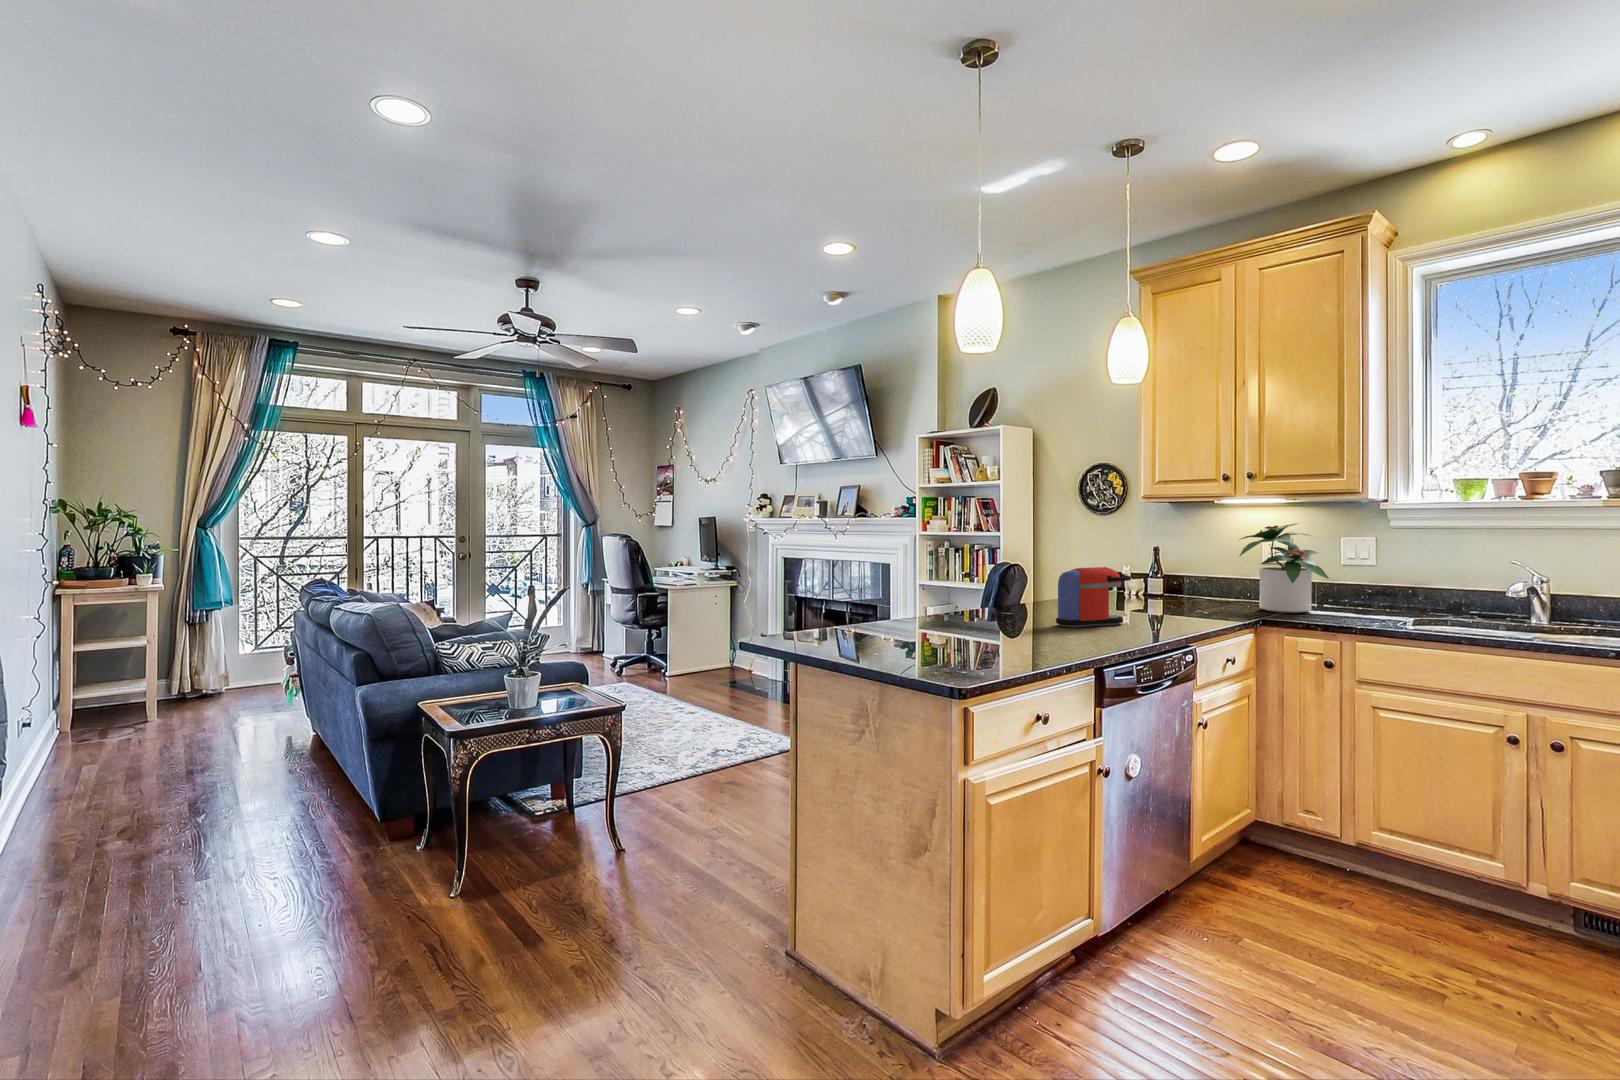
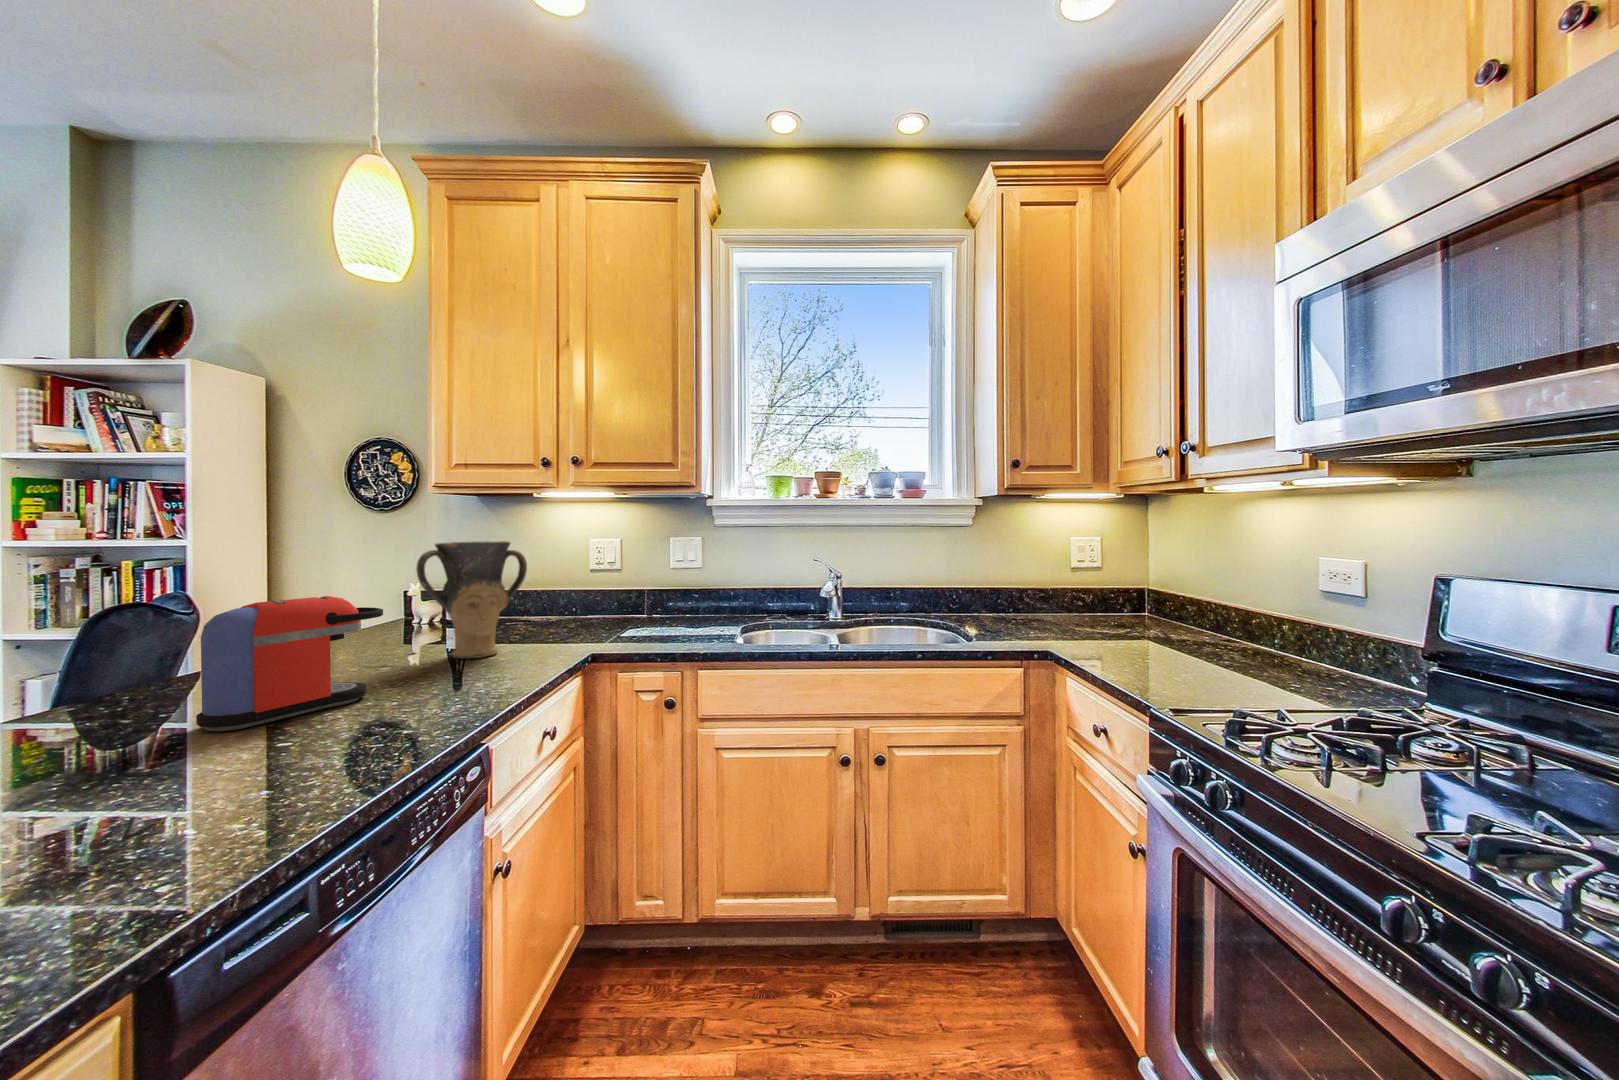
potted plant: present [1240,523,1329,613] -> none [559,522,665,636]
vase: none [1141,538,1212,614] -> present [416,541,527,658]

